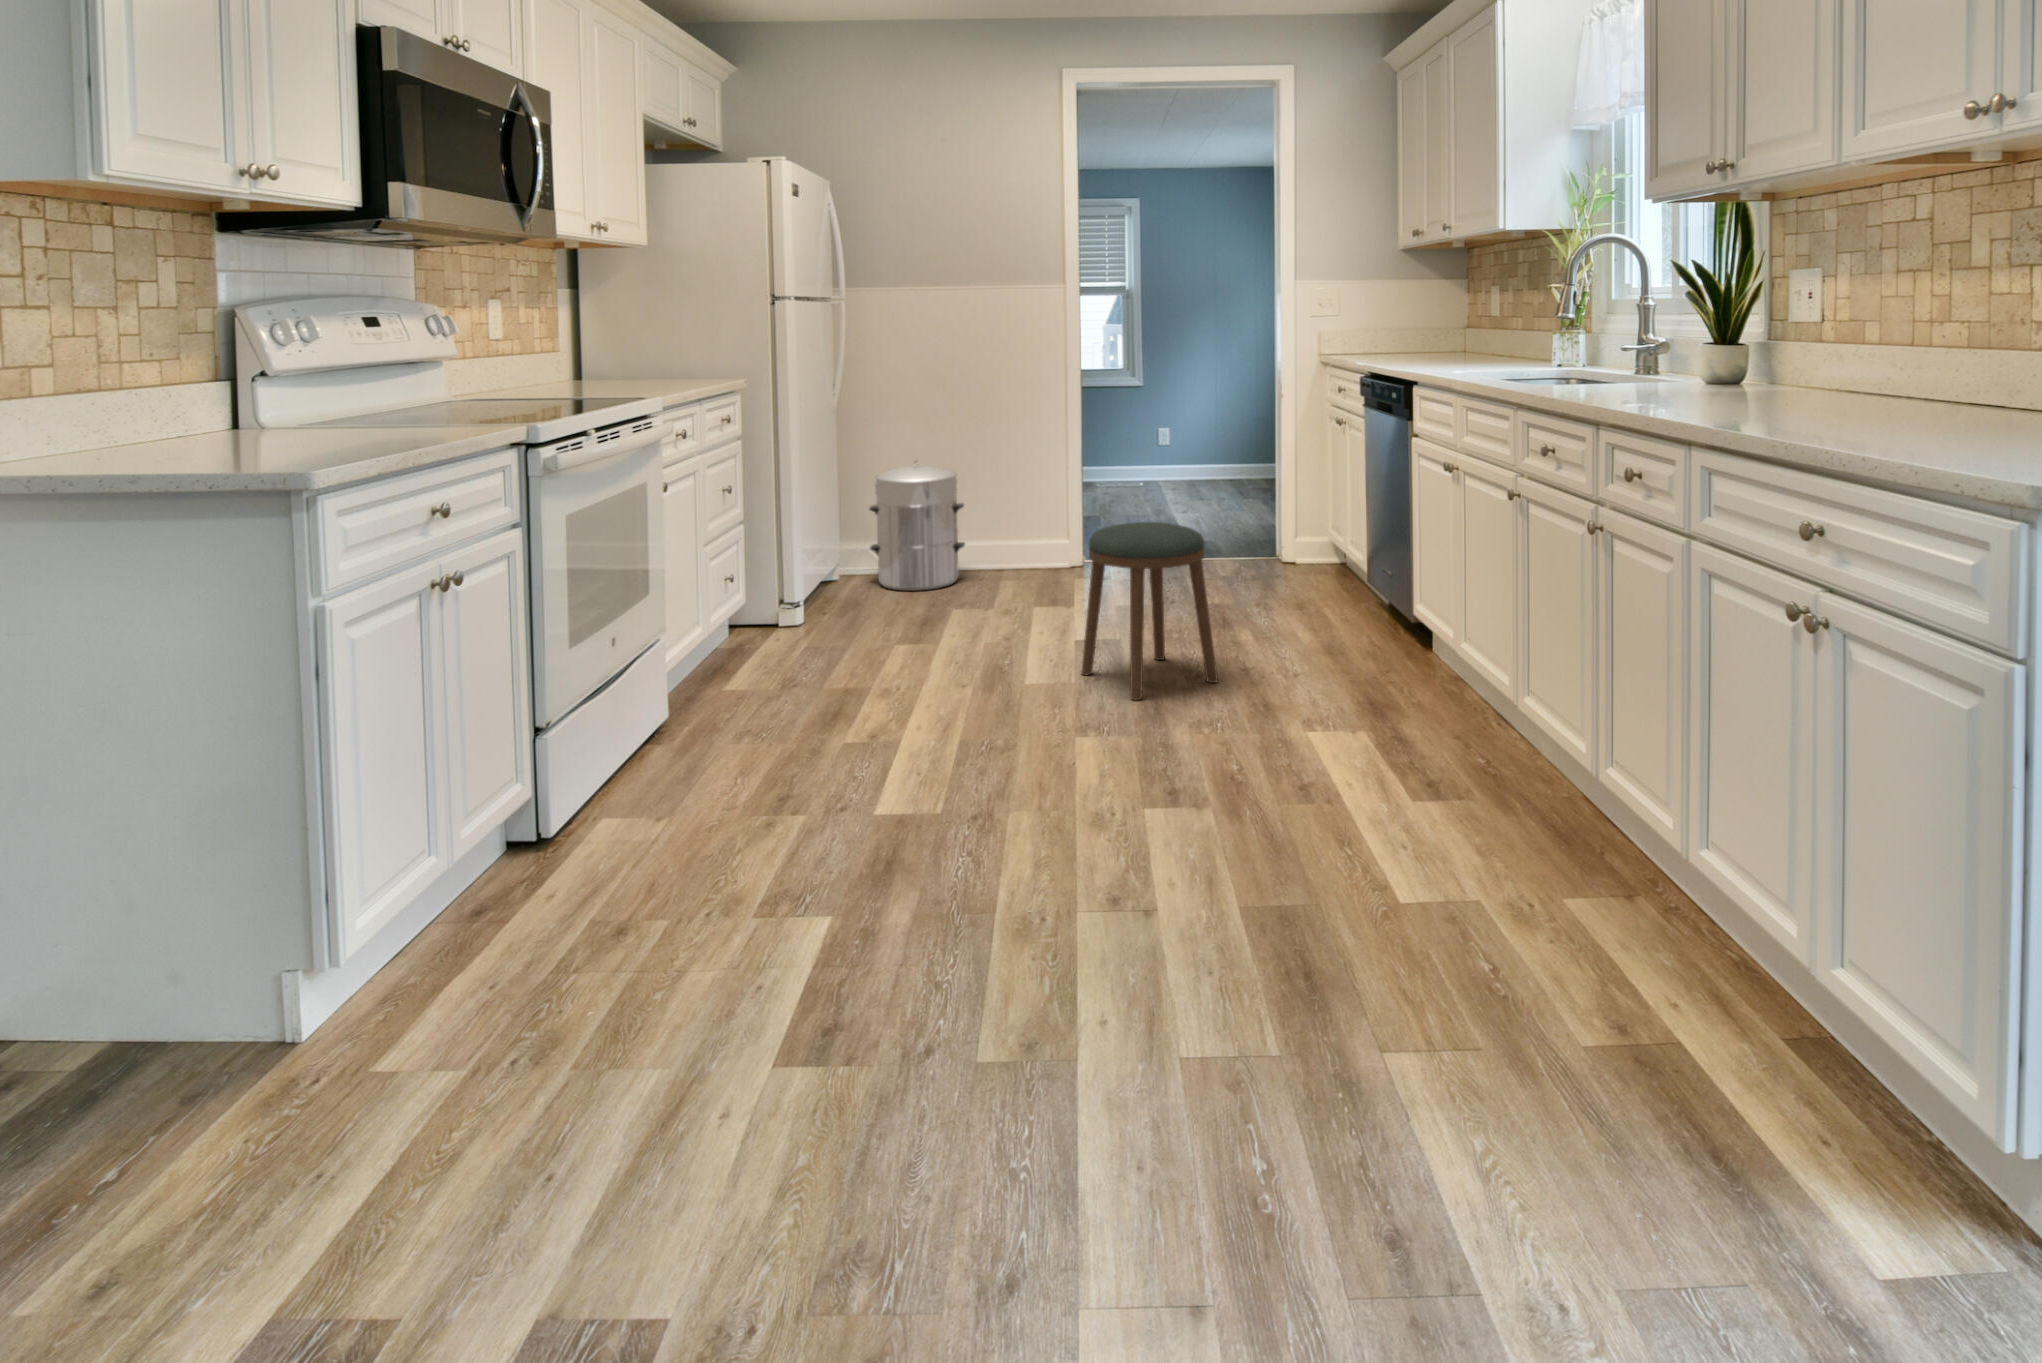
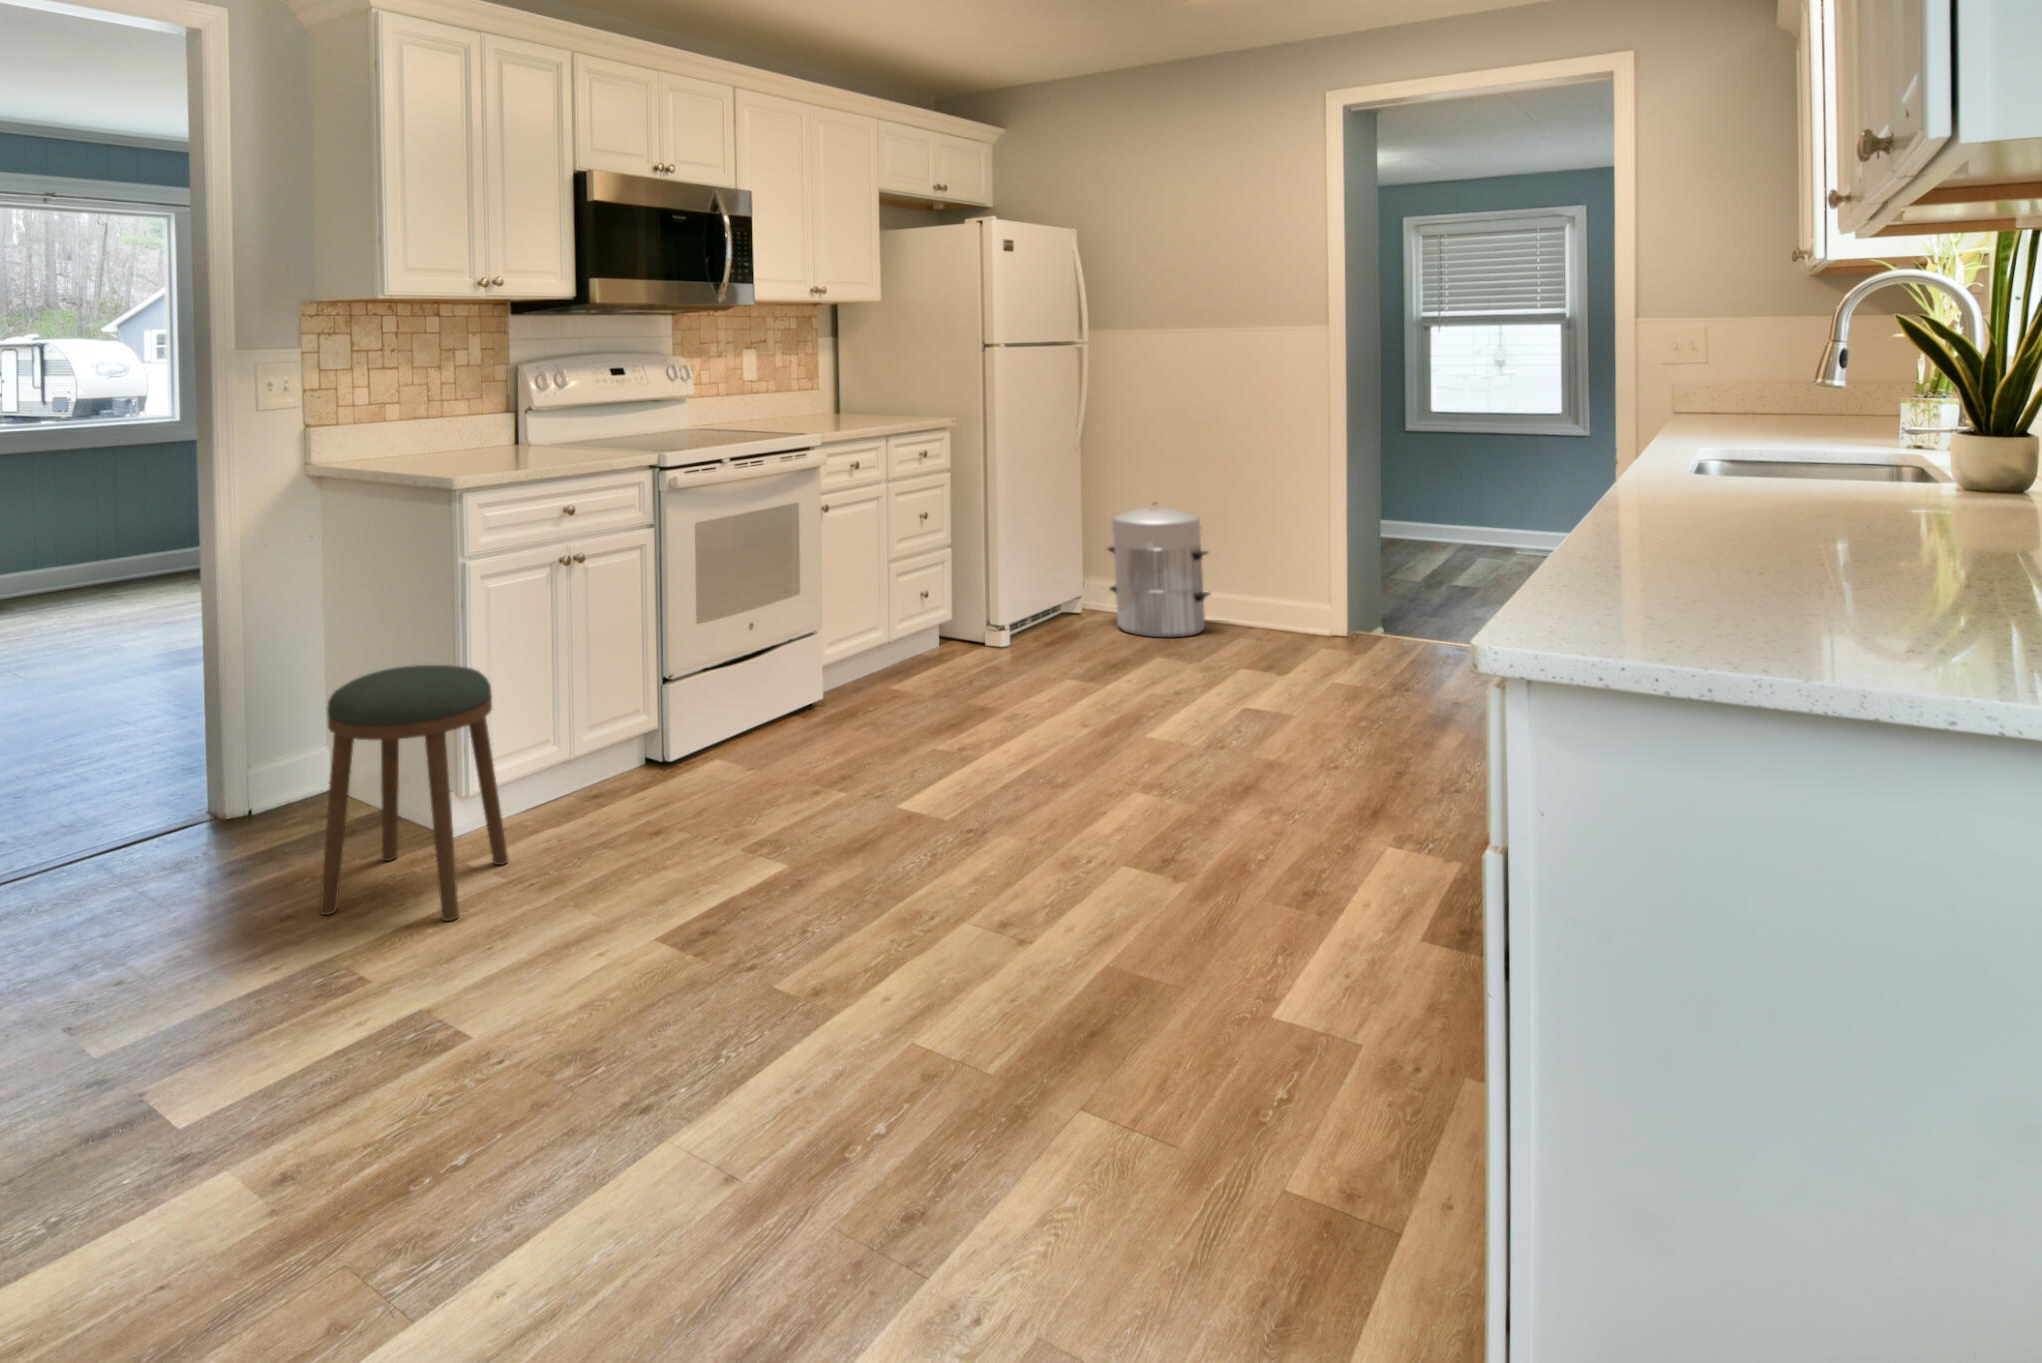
stool: present [1081,522,1218,700] -> present [320,665,508,921]

